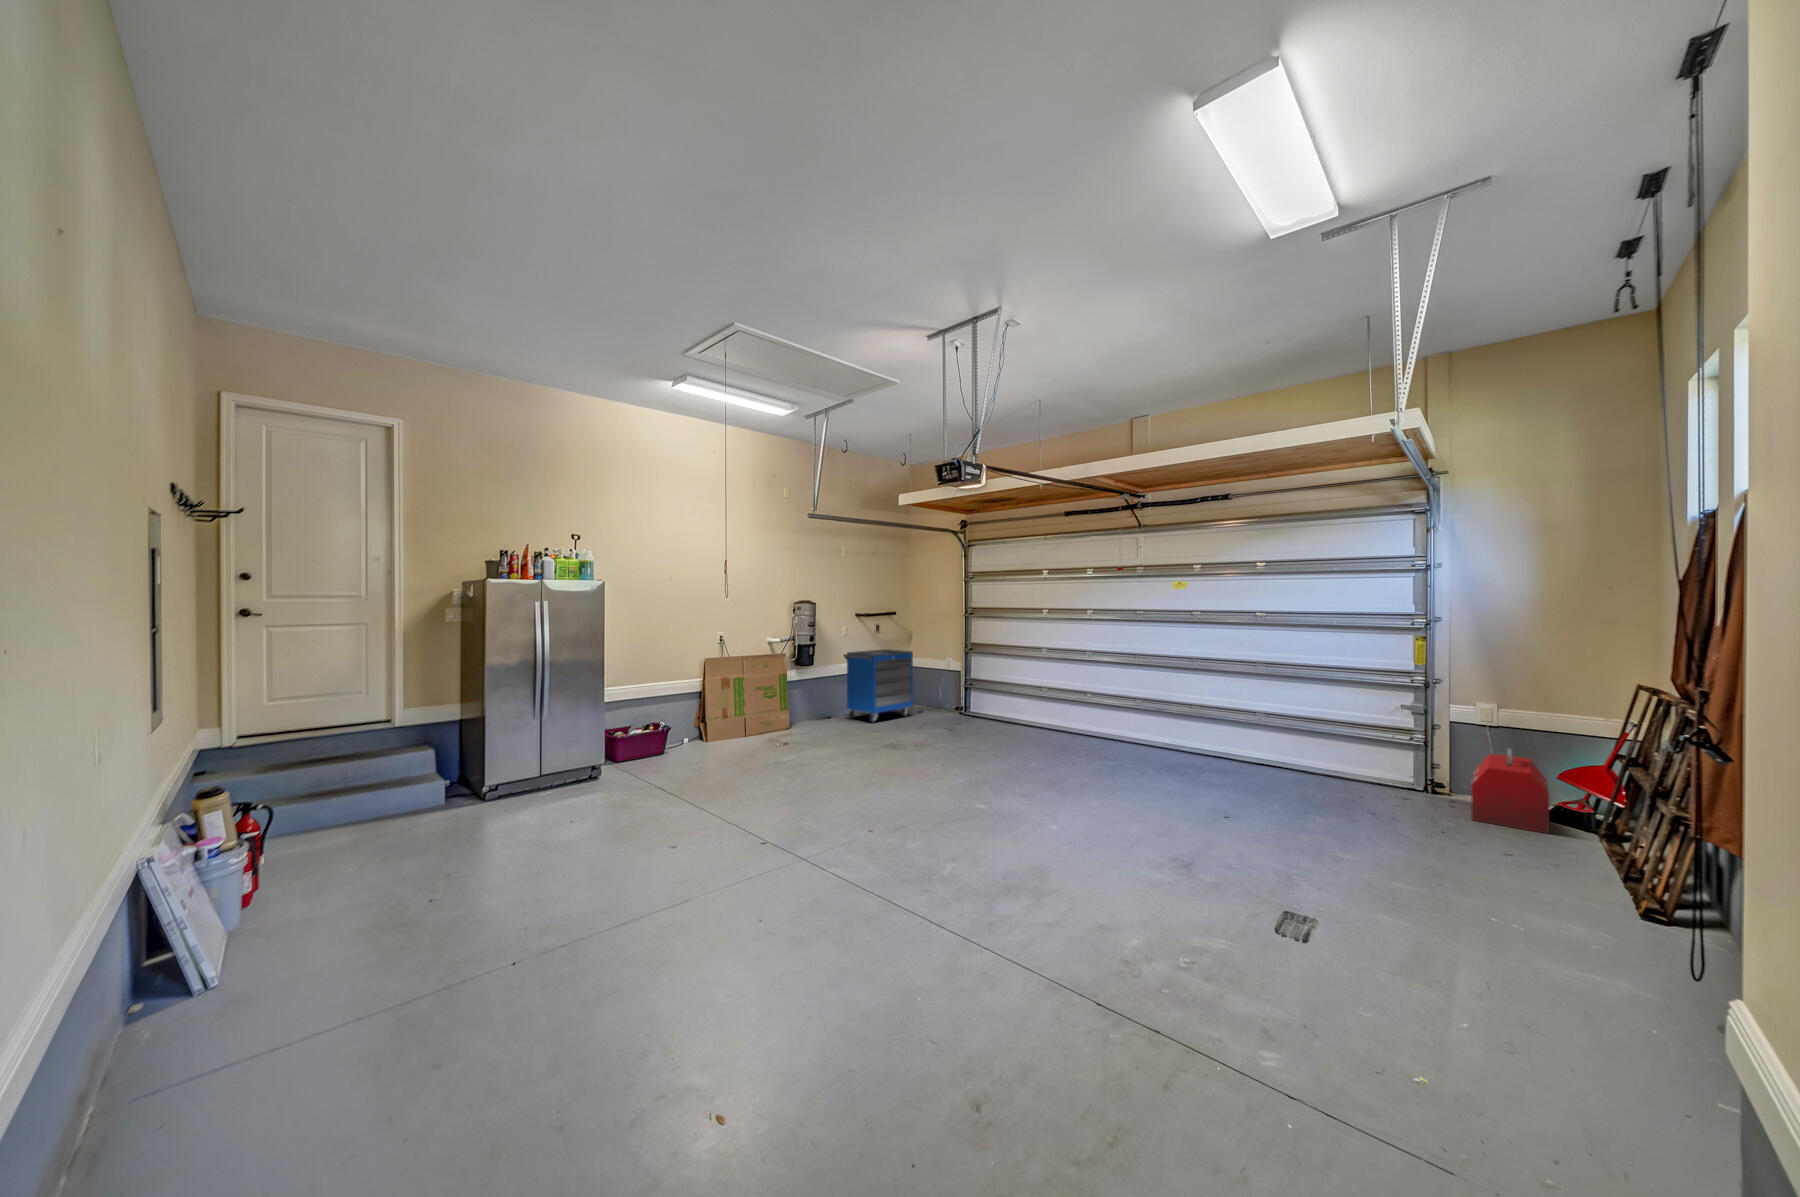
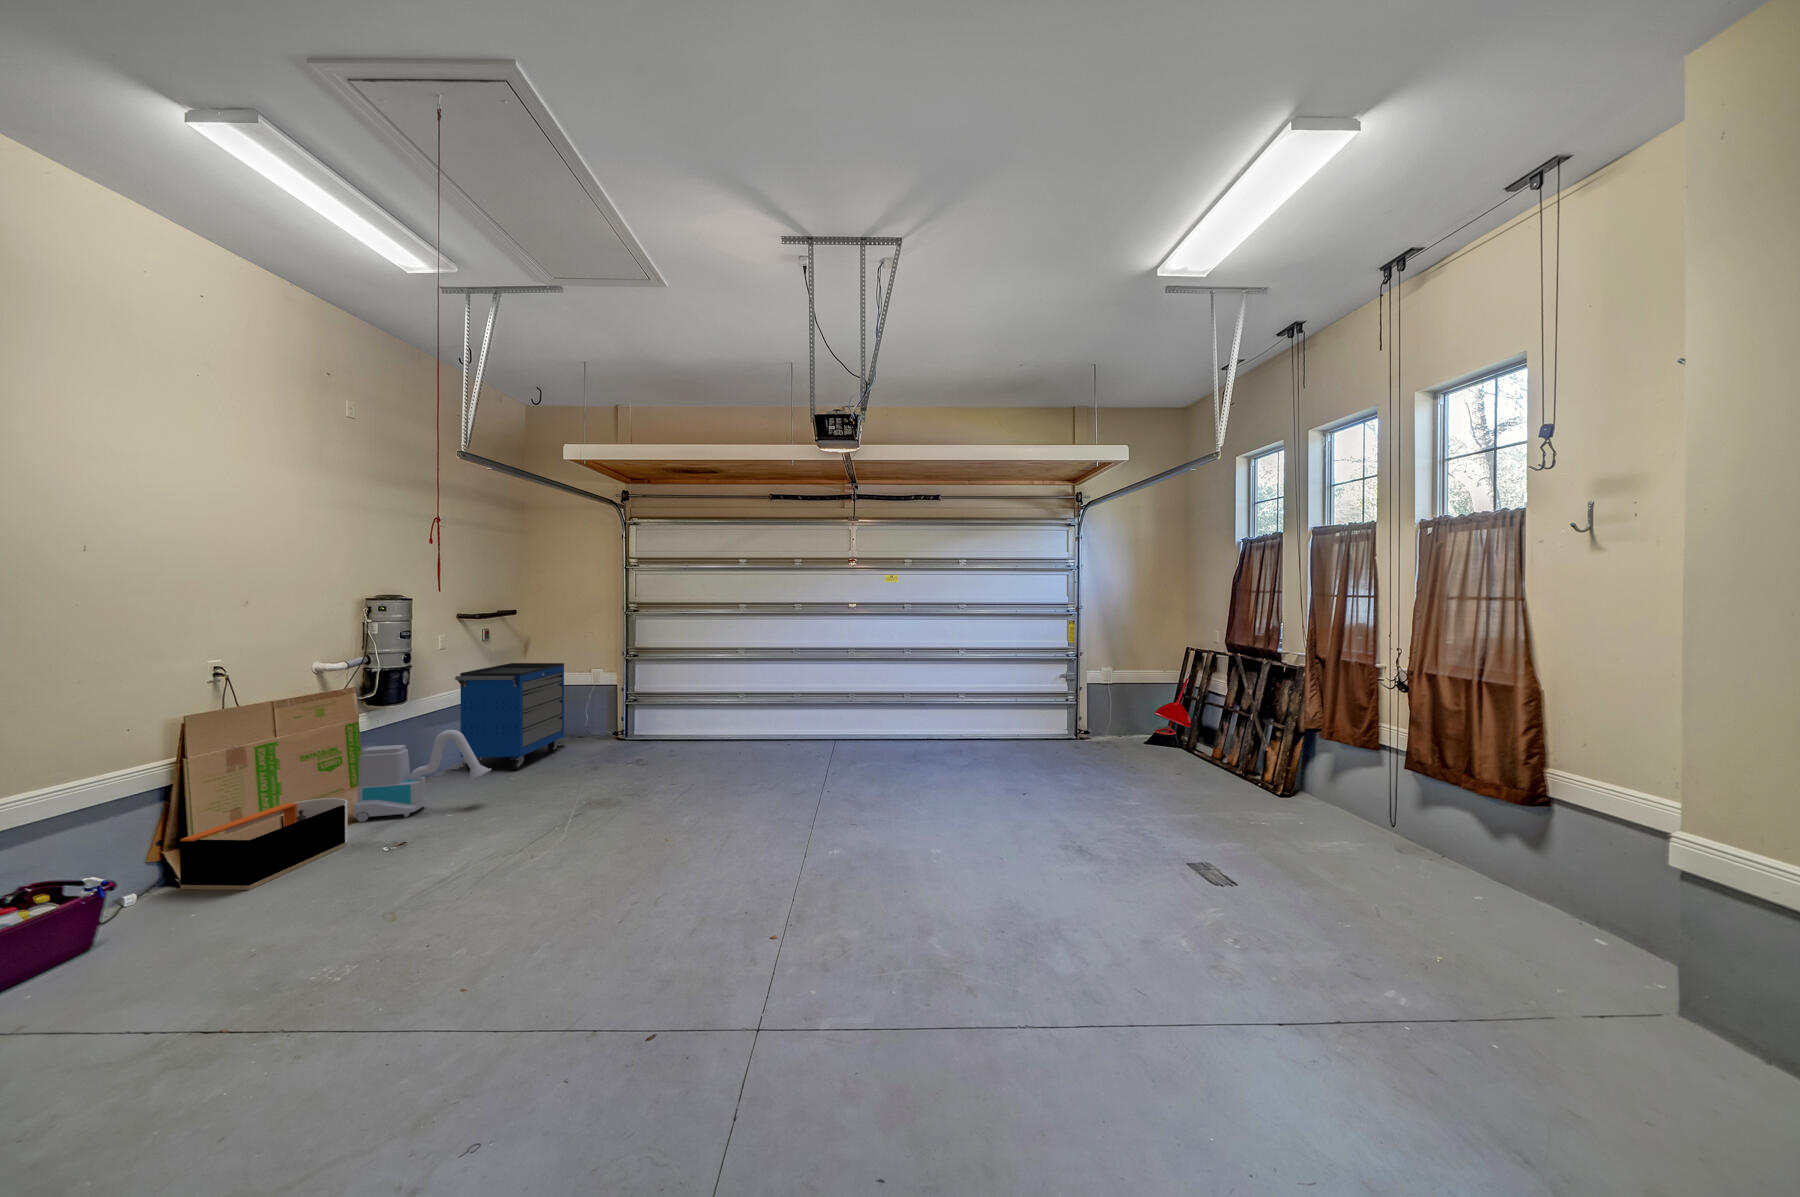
vacuum cleaner: none [778,685,839,734] -> present [354,730,491,822]
storage bin: none [702,713,767,749] -> present [180,798,348,890]
toolbox: present [1471,749,1549,834] -> none [1099,698,1158,752]

